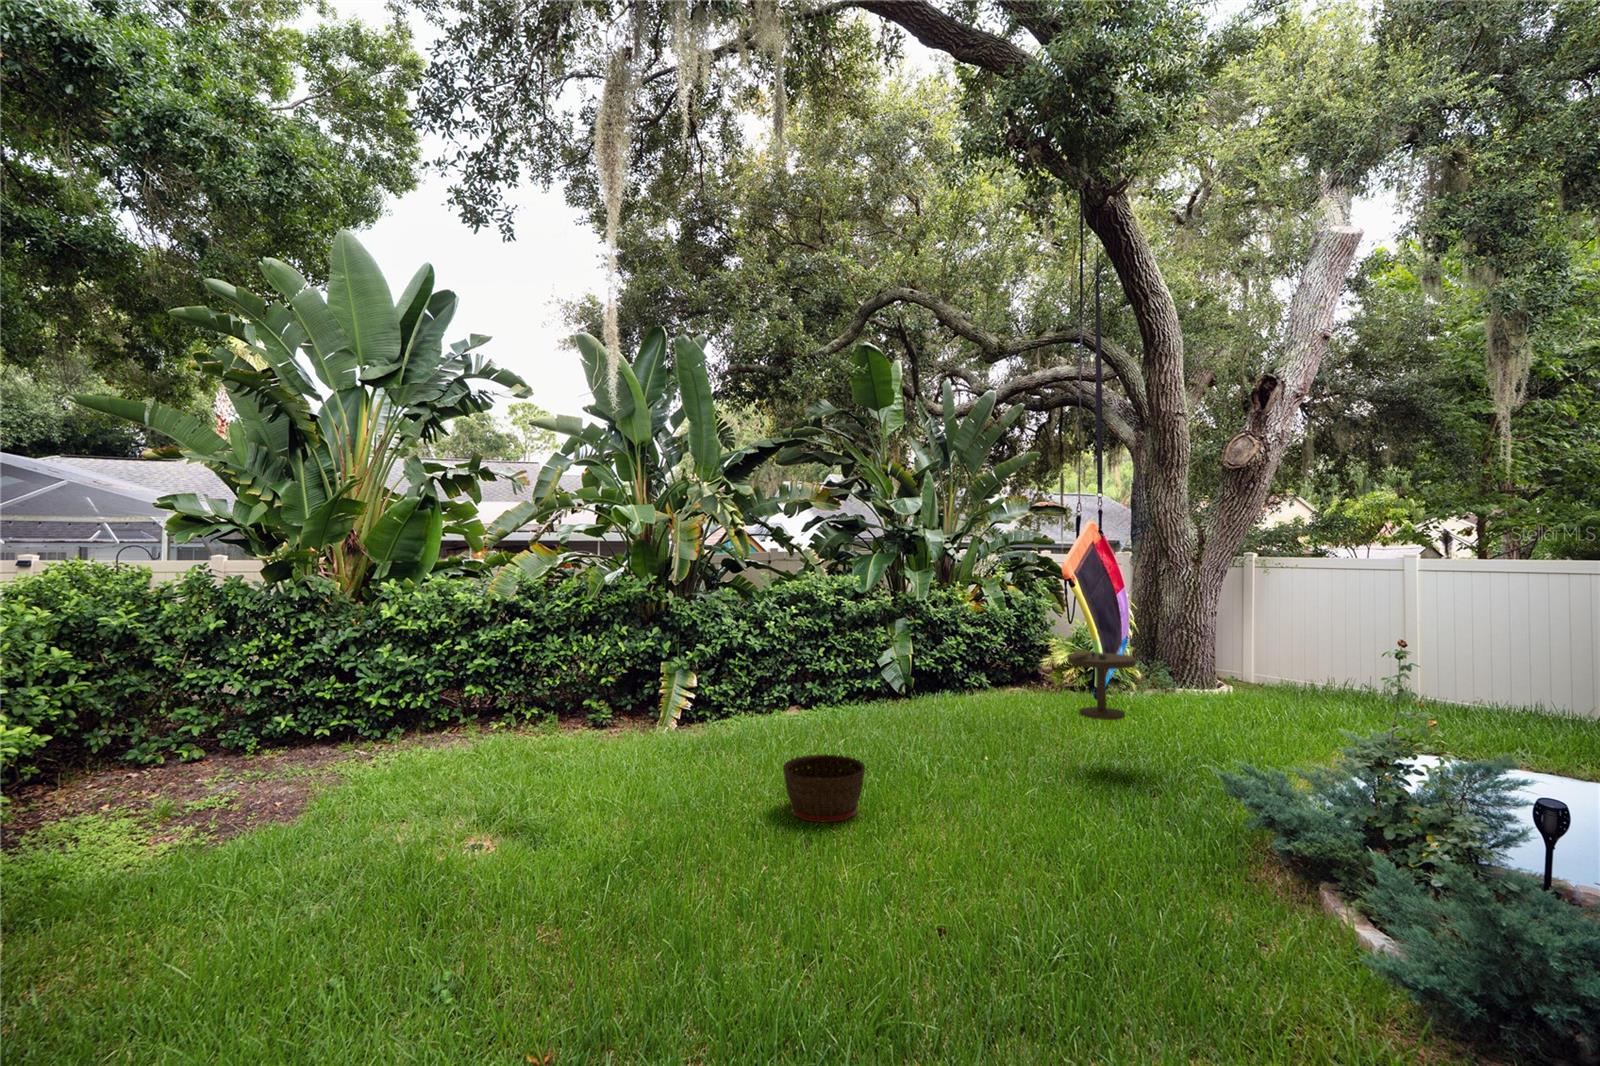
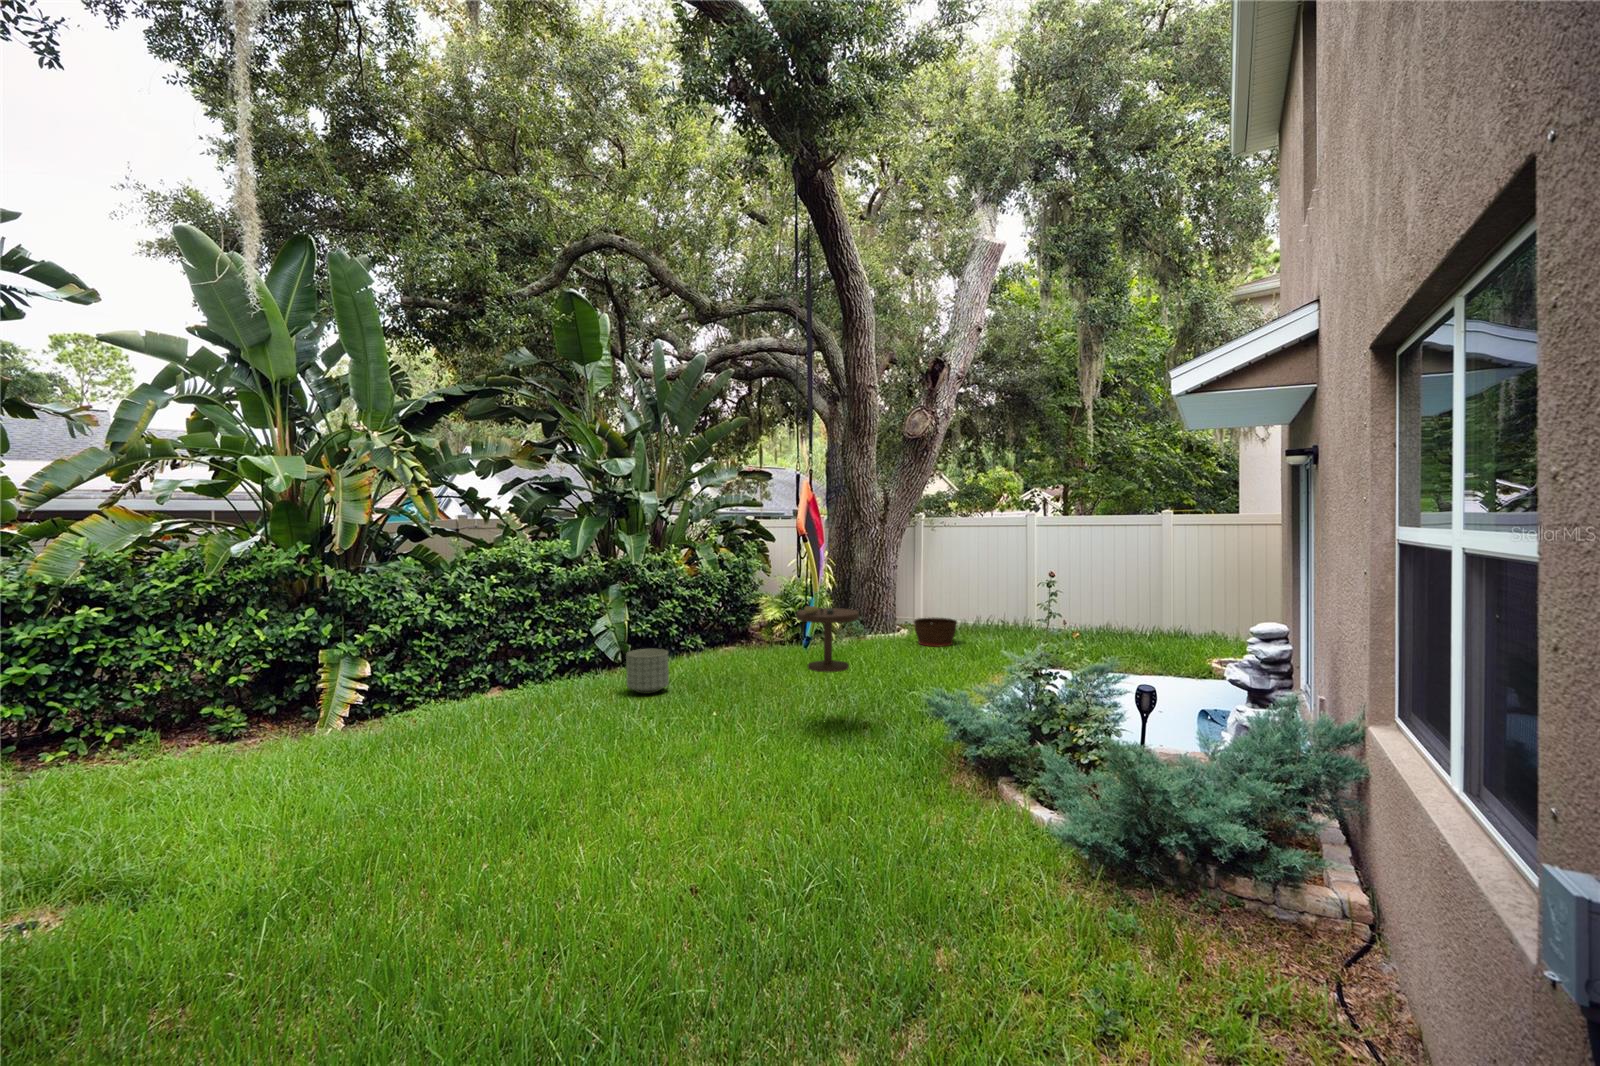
planter: none [904,682,944,725] -> present [626,649,669,694]
basket: present [783,754,866,822] -> present [914,618,957,647]

